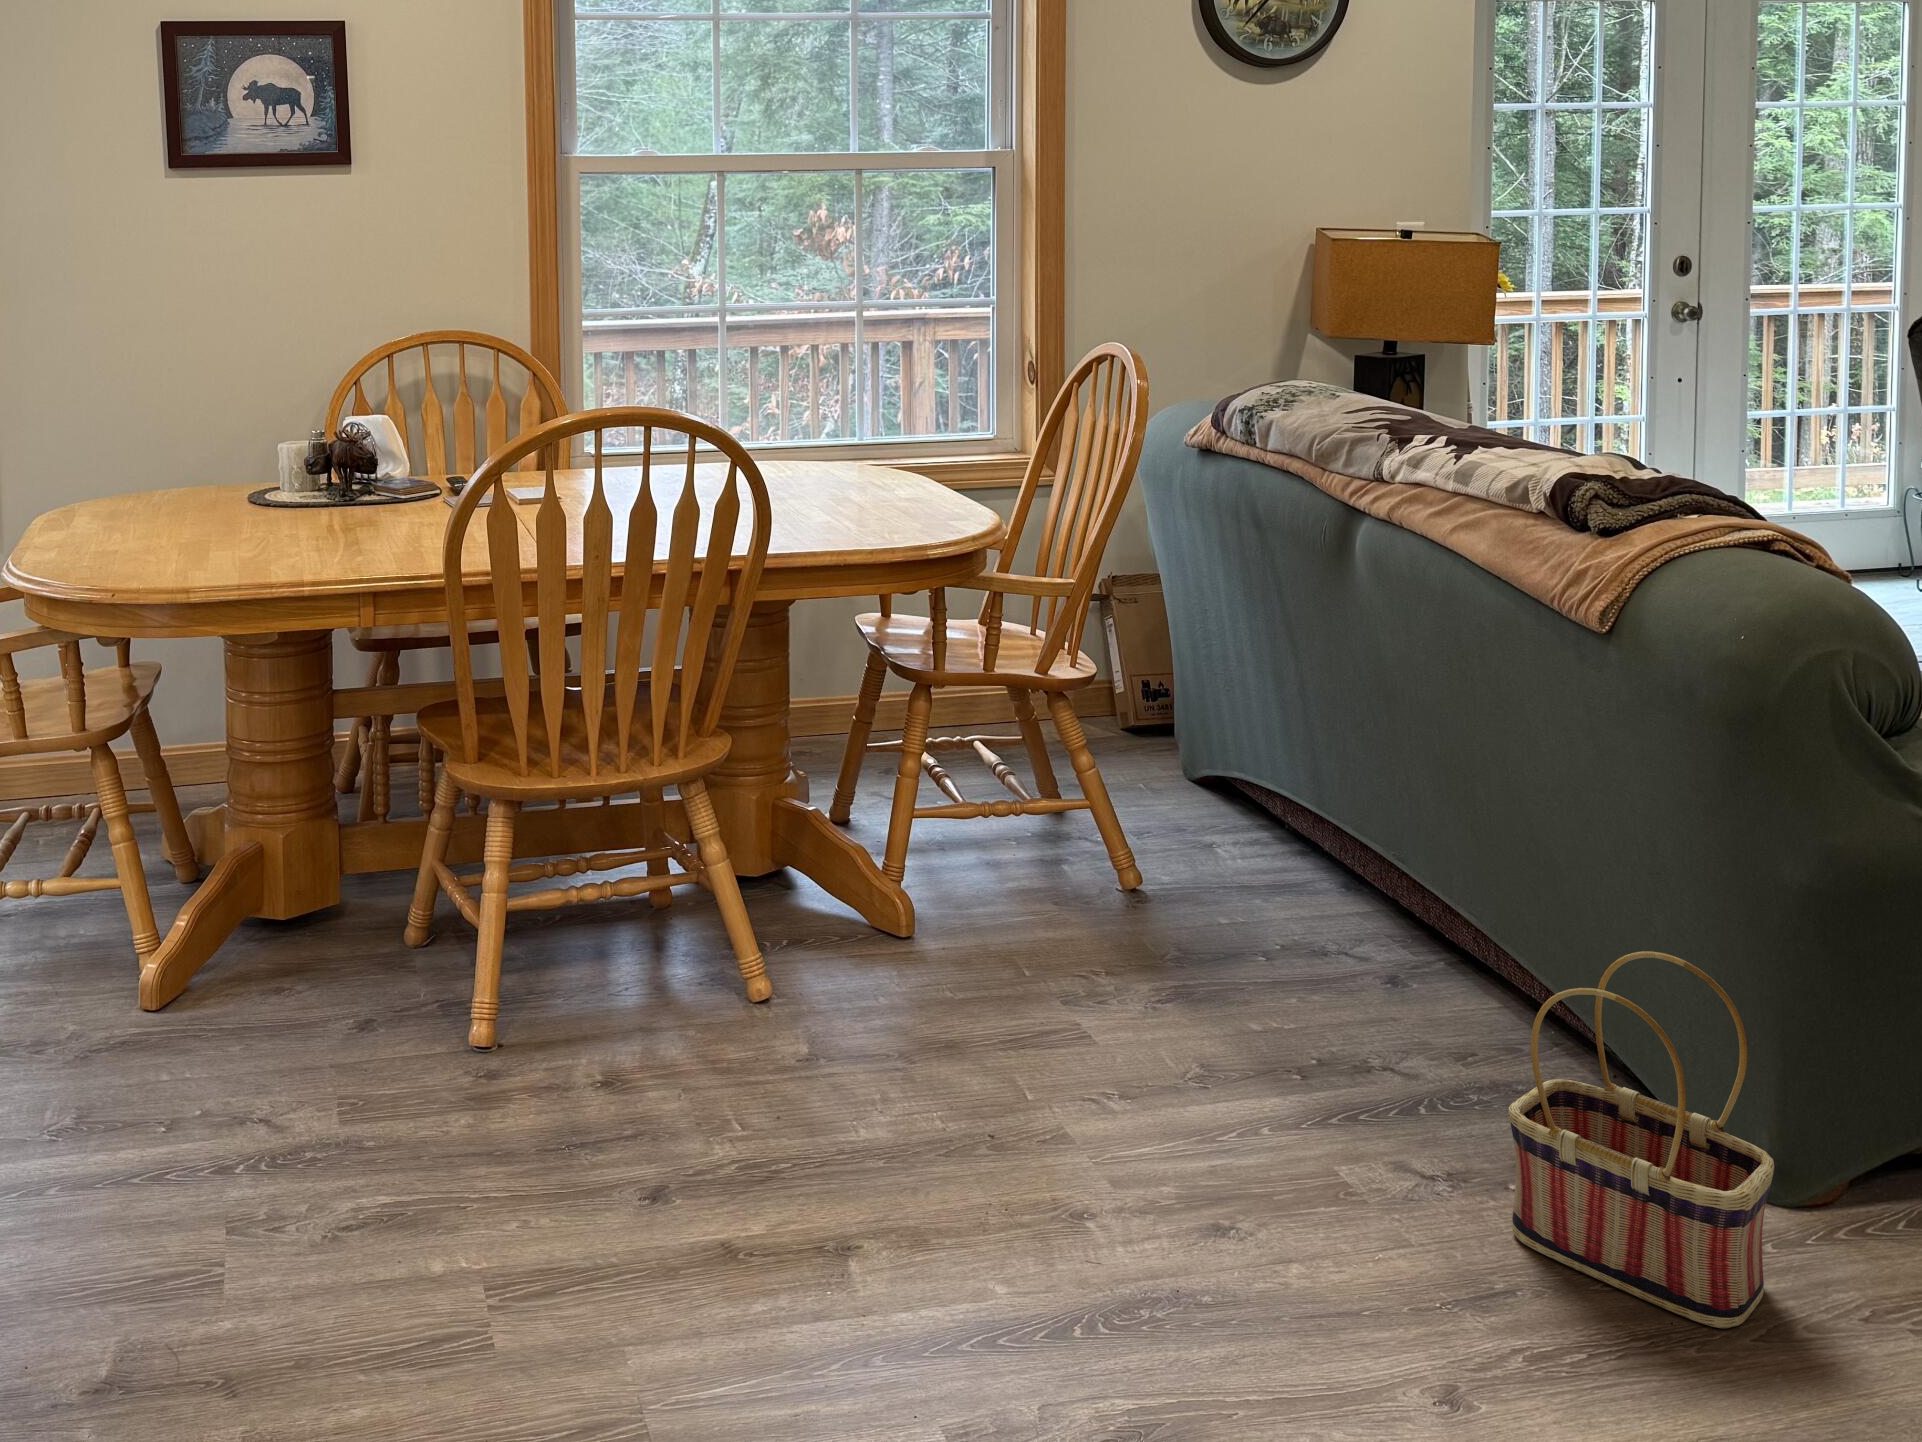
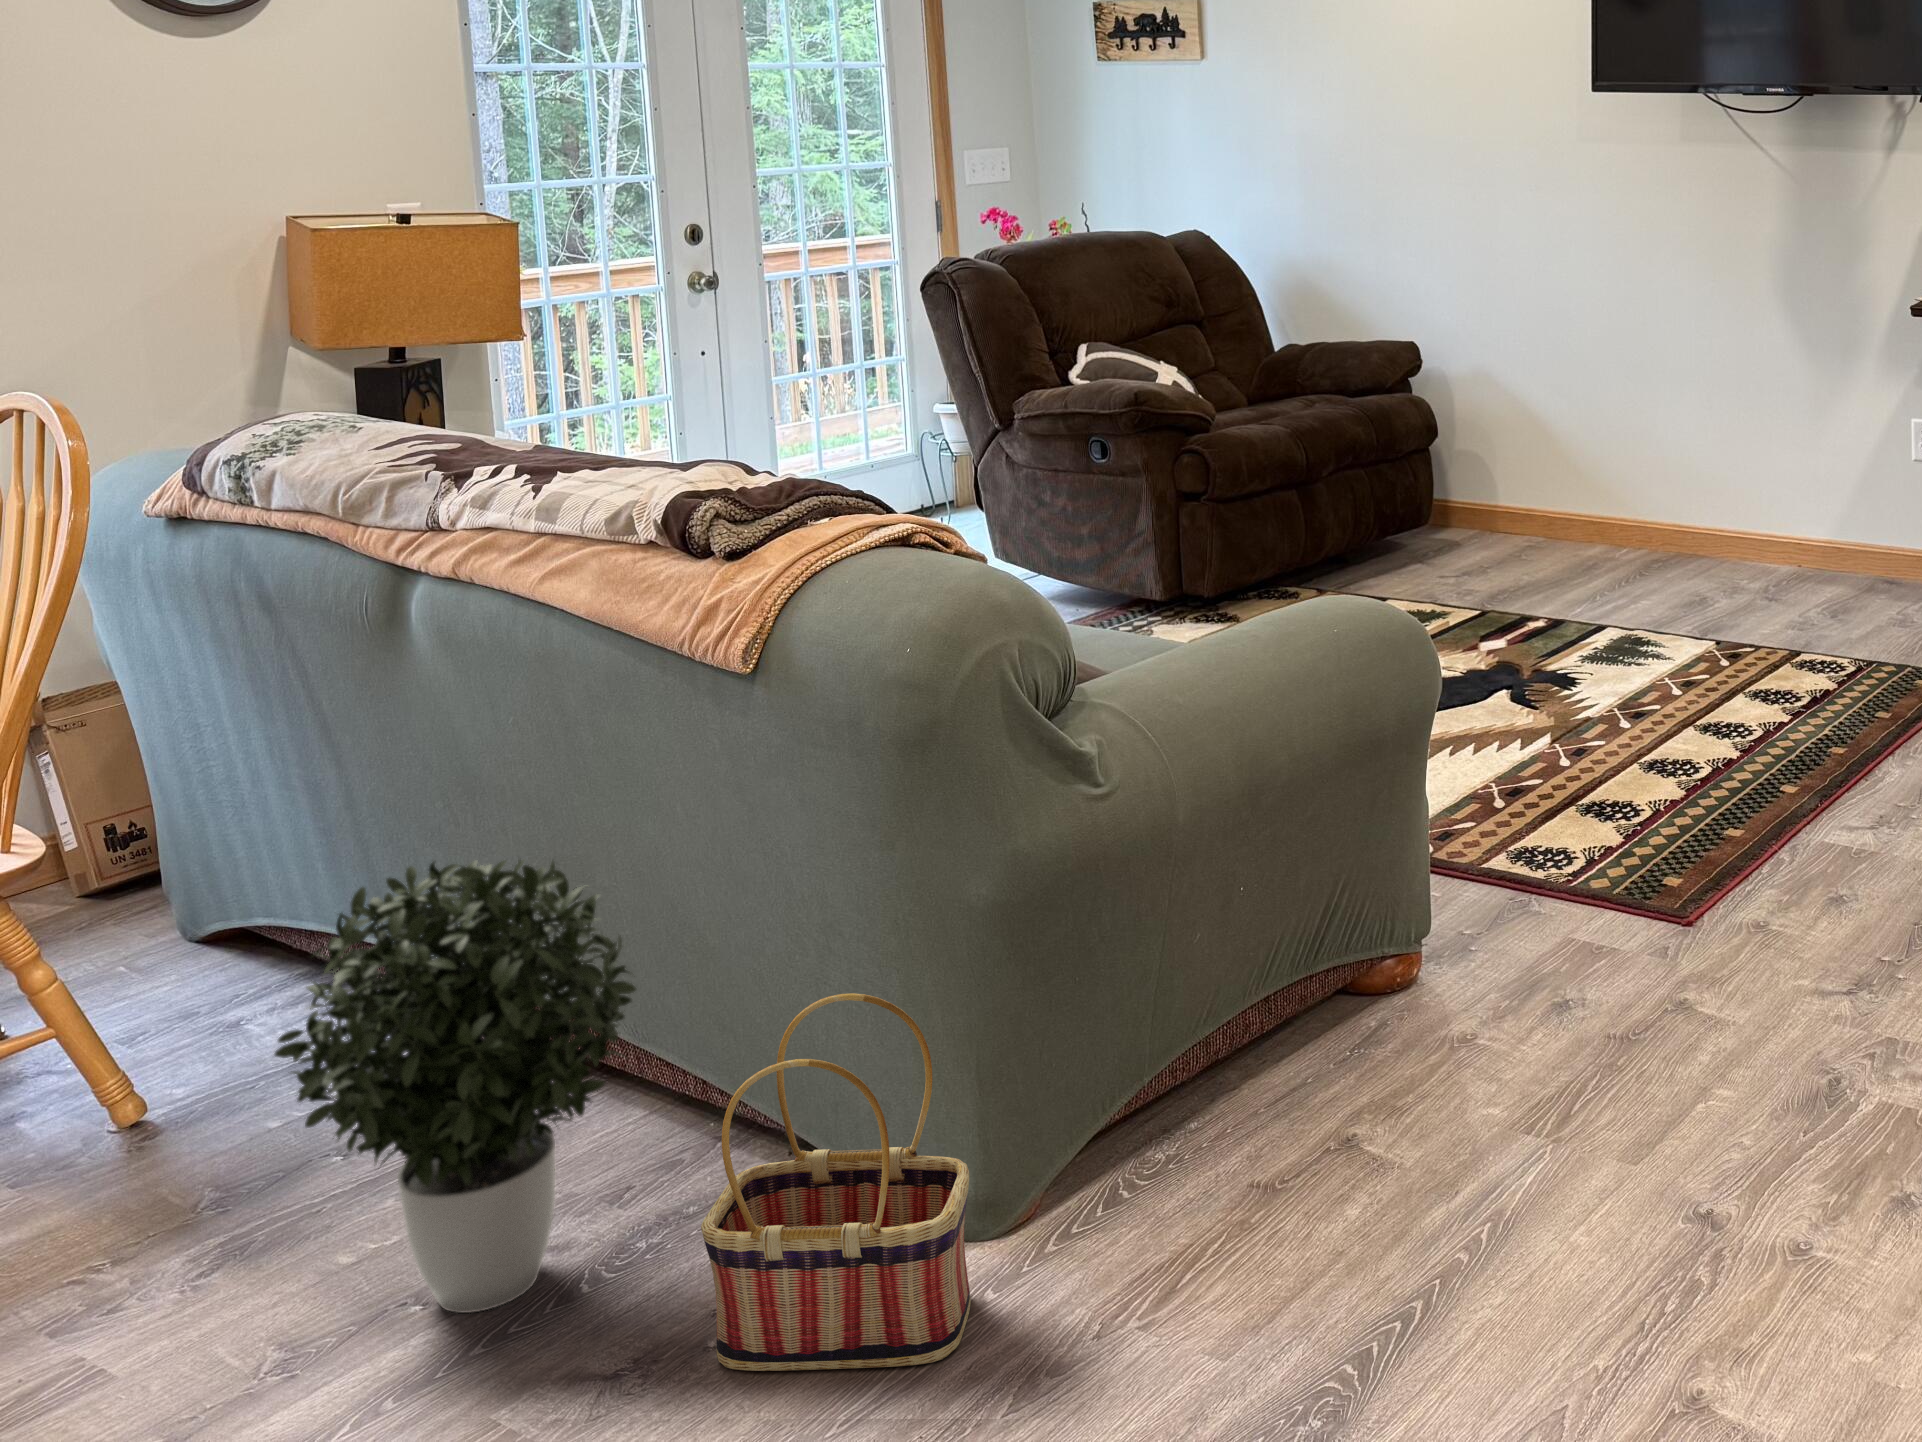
potted plant: none [1208,735,1487,1110] -> present [275,859,636,1313]

